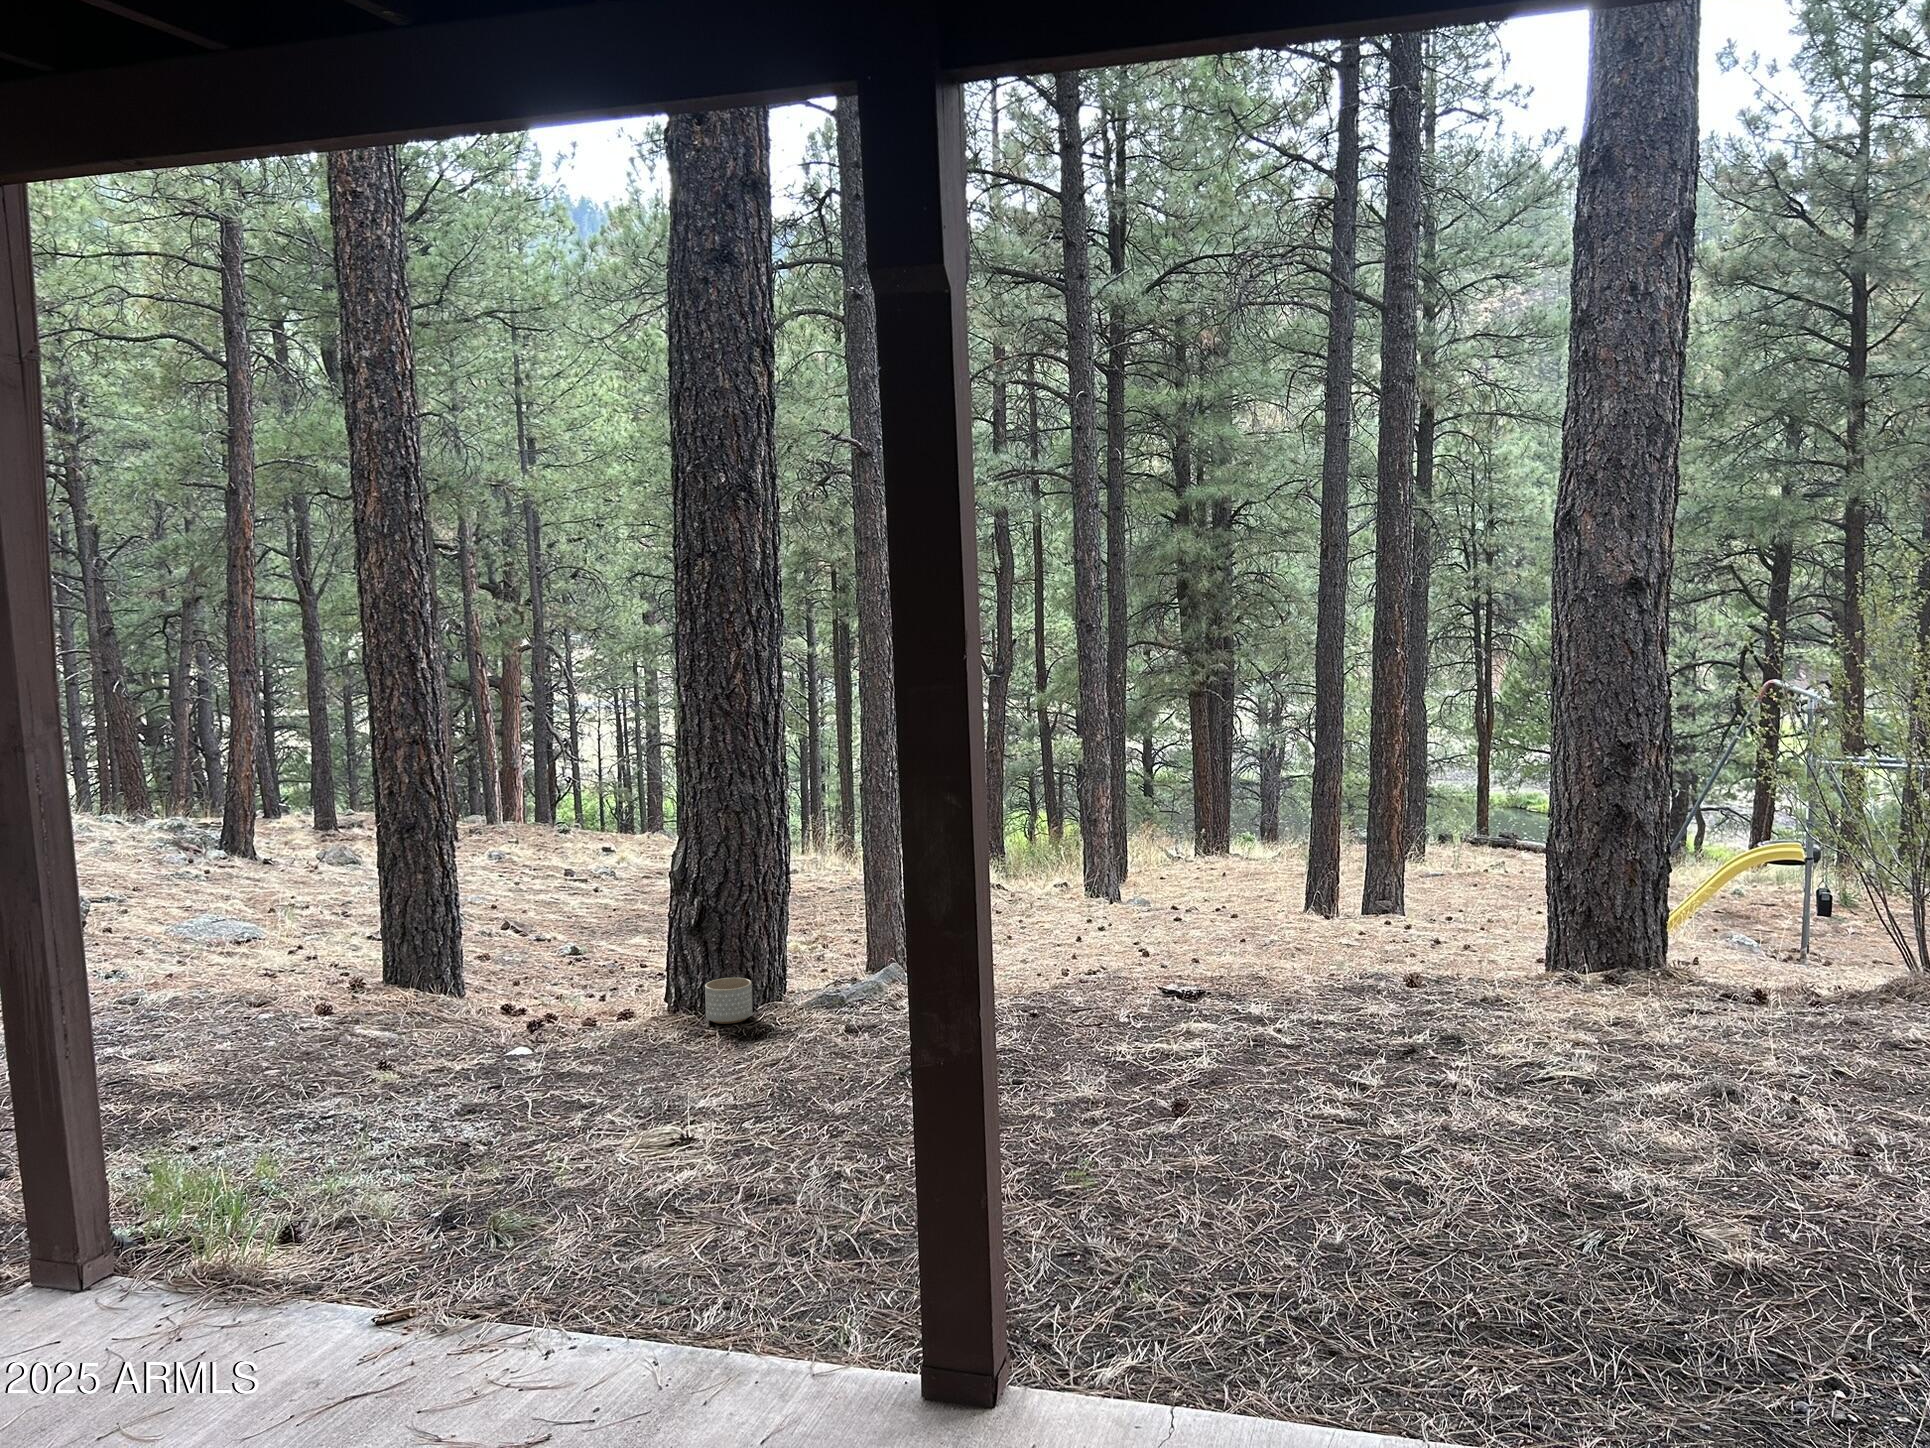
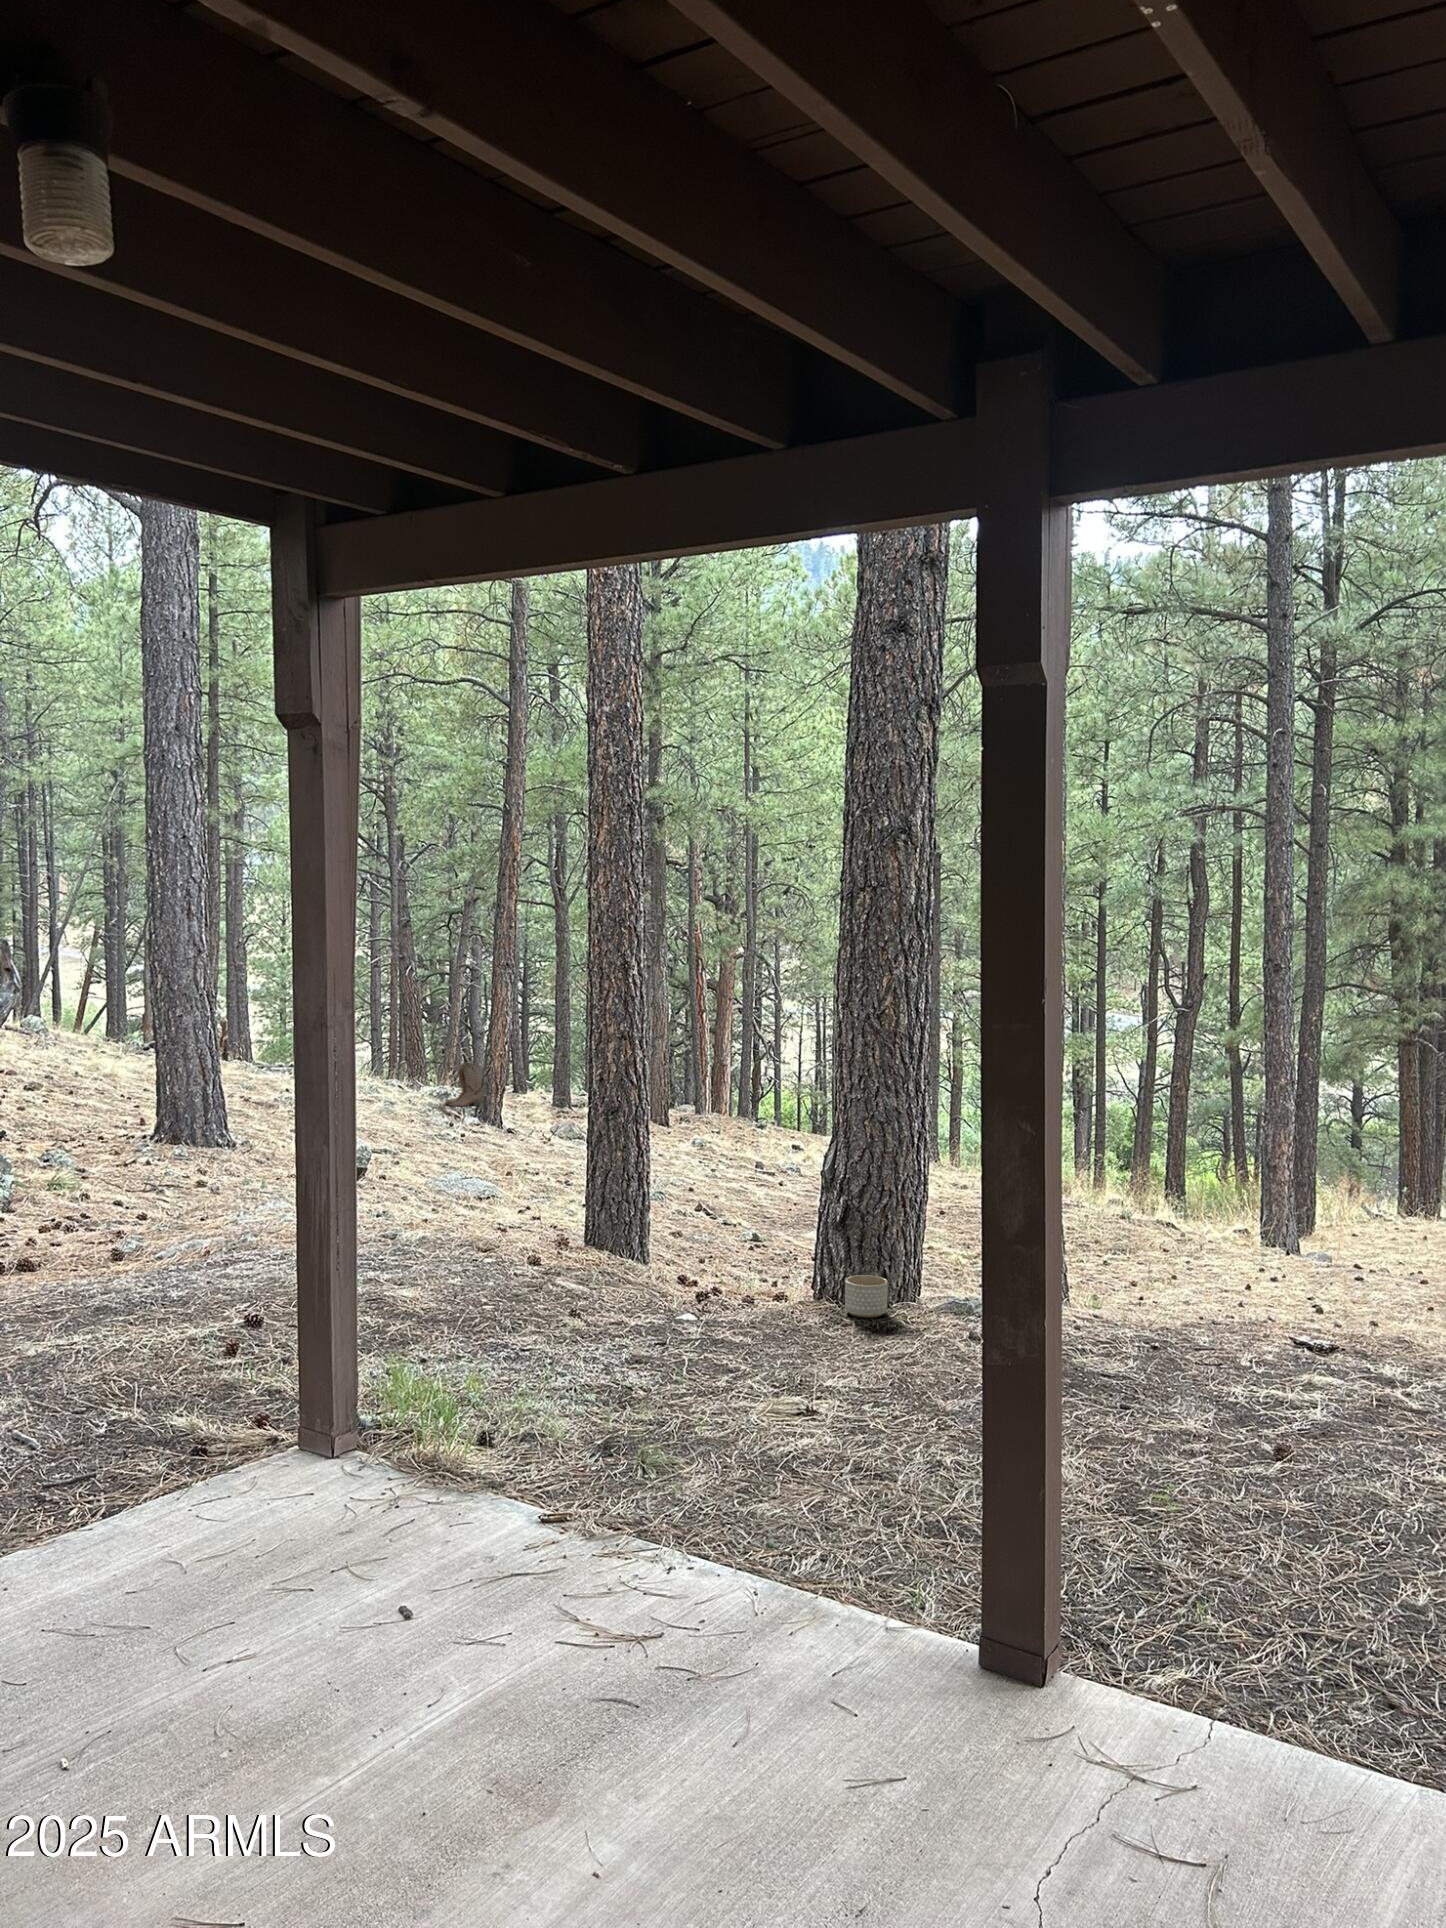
boots: none [184,782,235,835] -> present [445,1062,483,1107]

